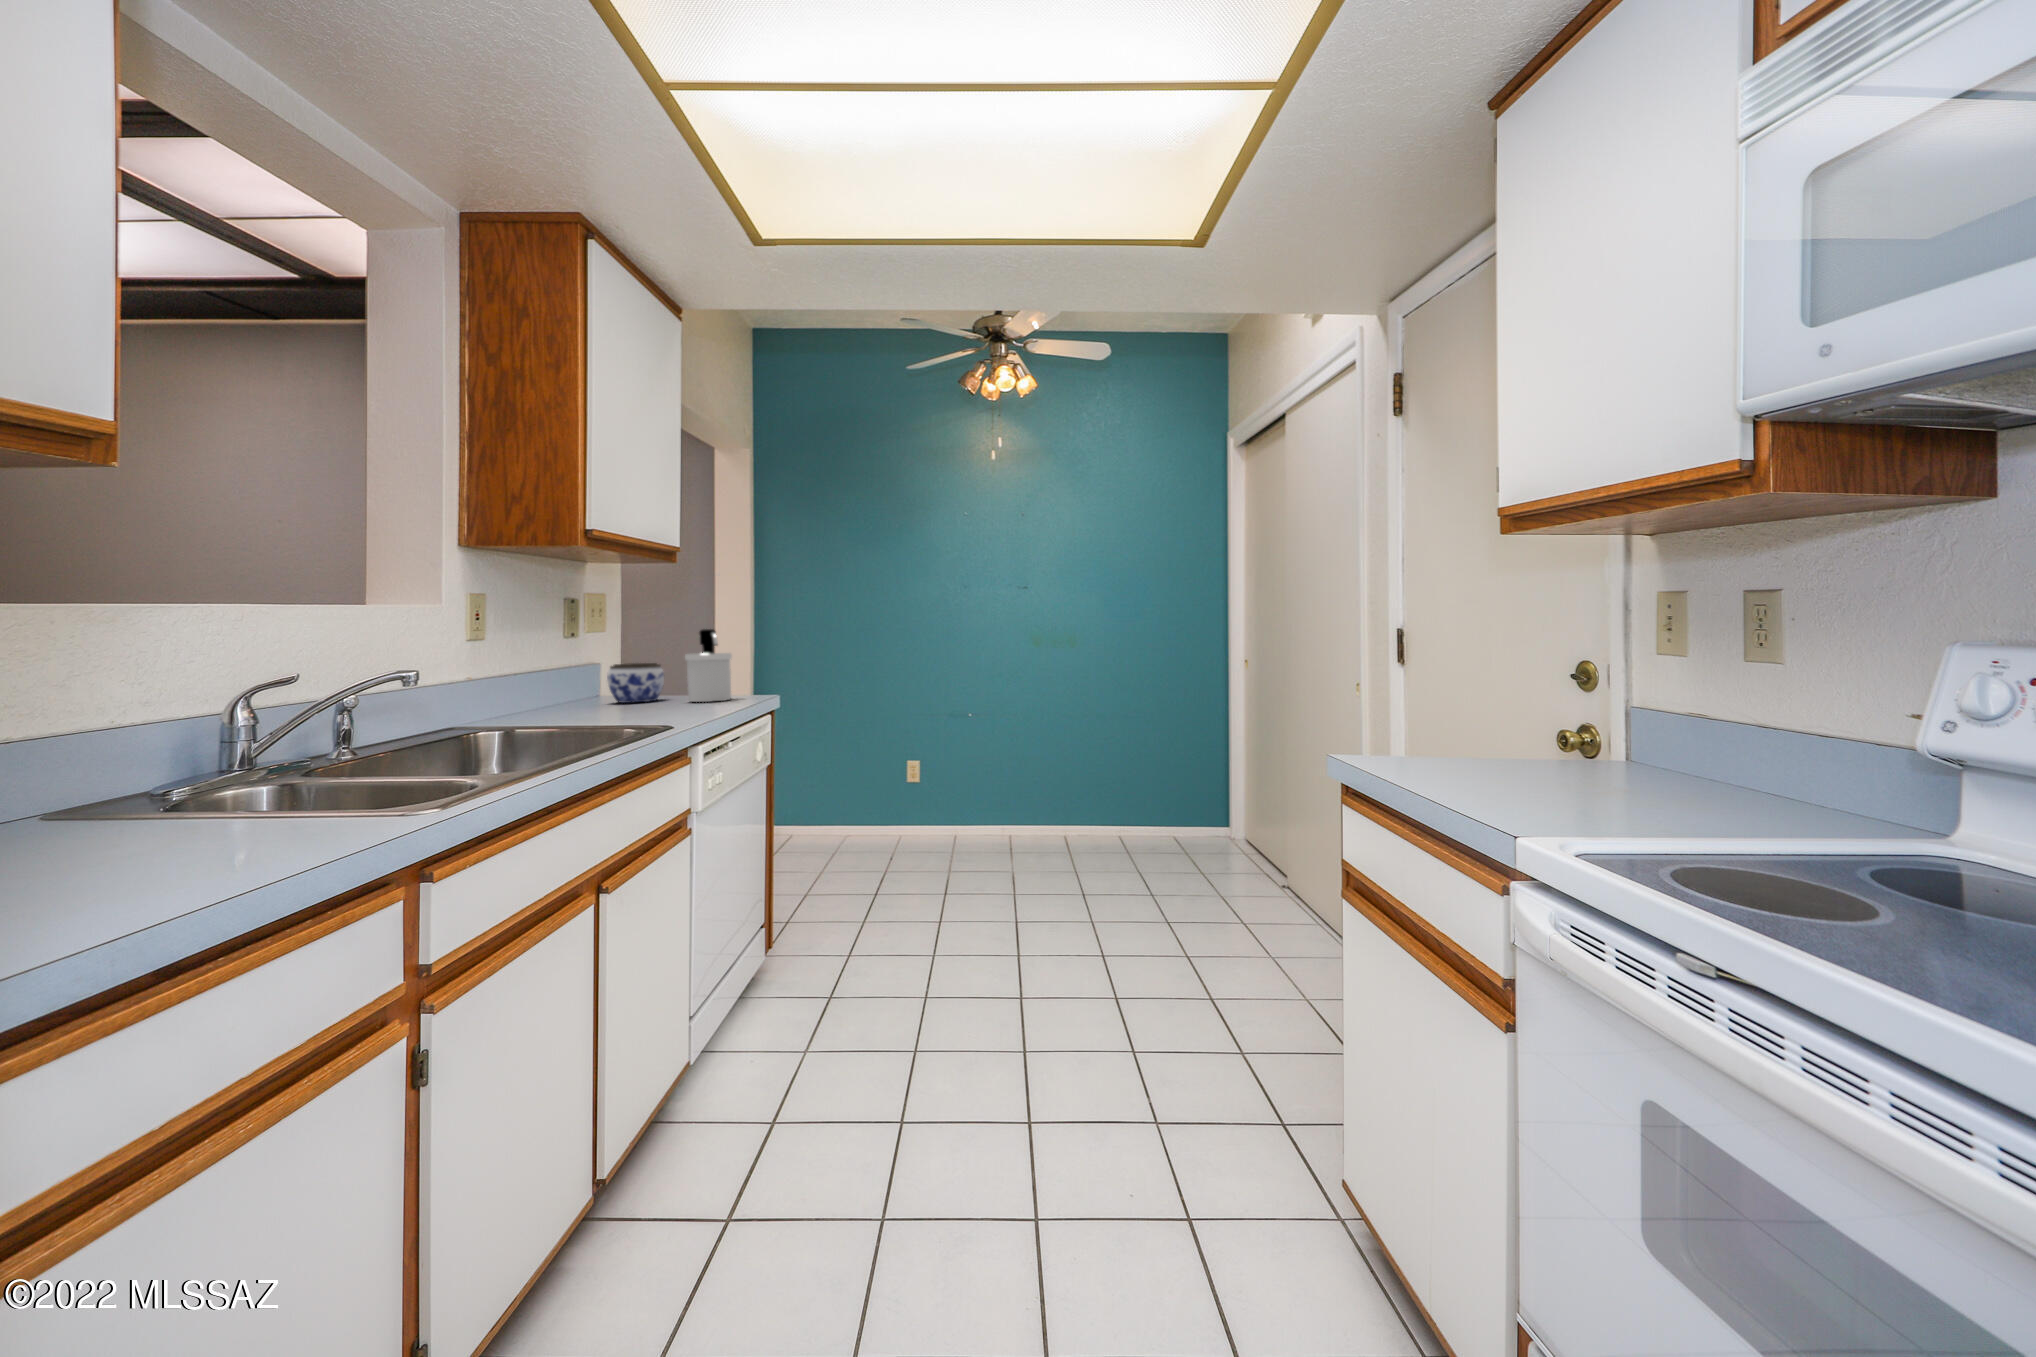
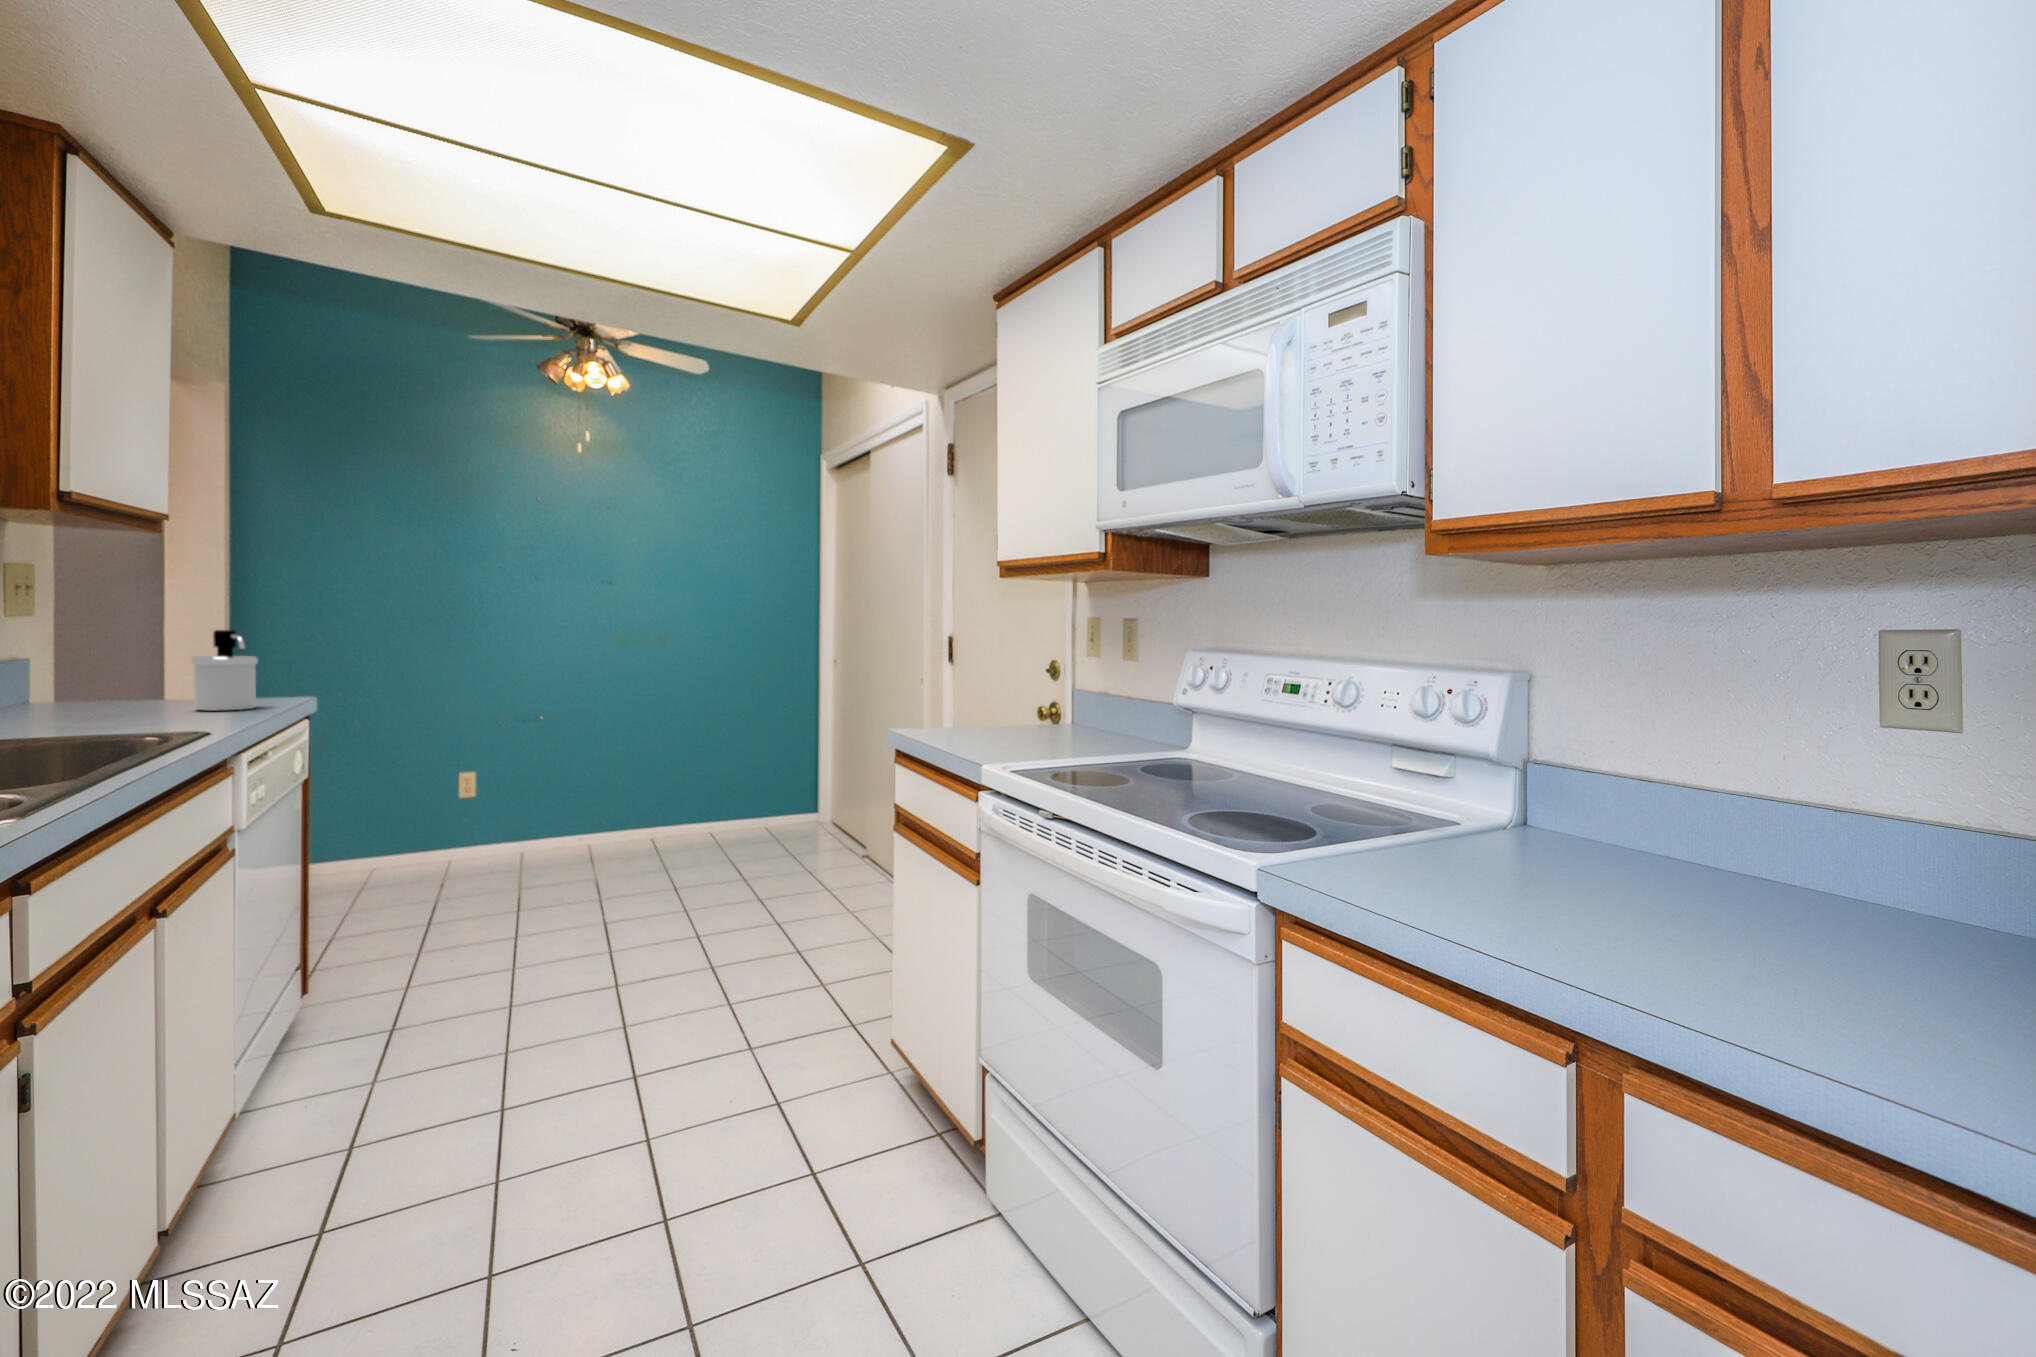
jar: present [607,663,664,703] -> none [66,664,153,710]

